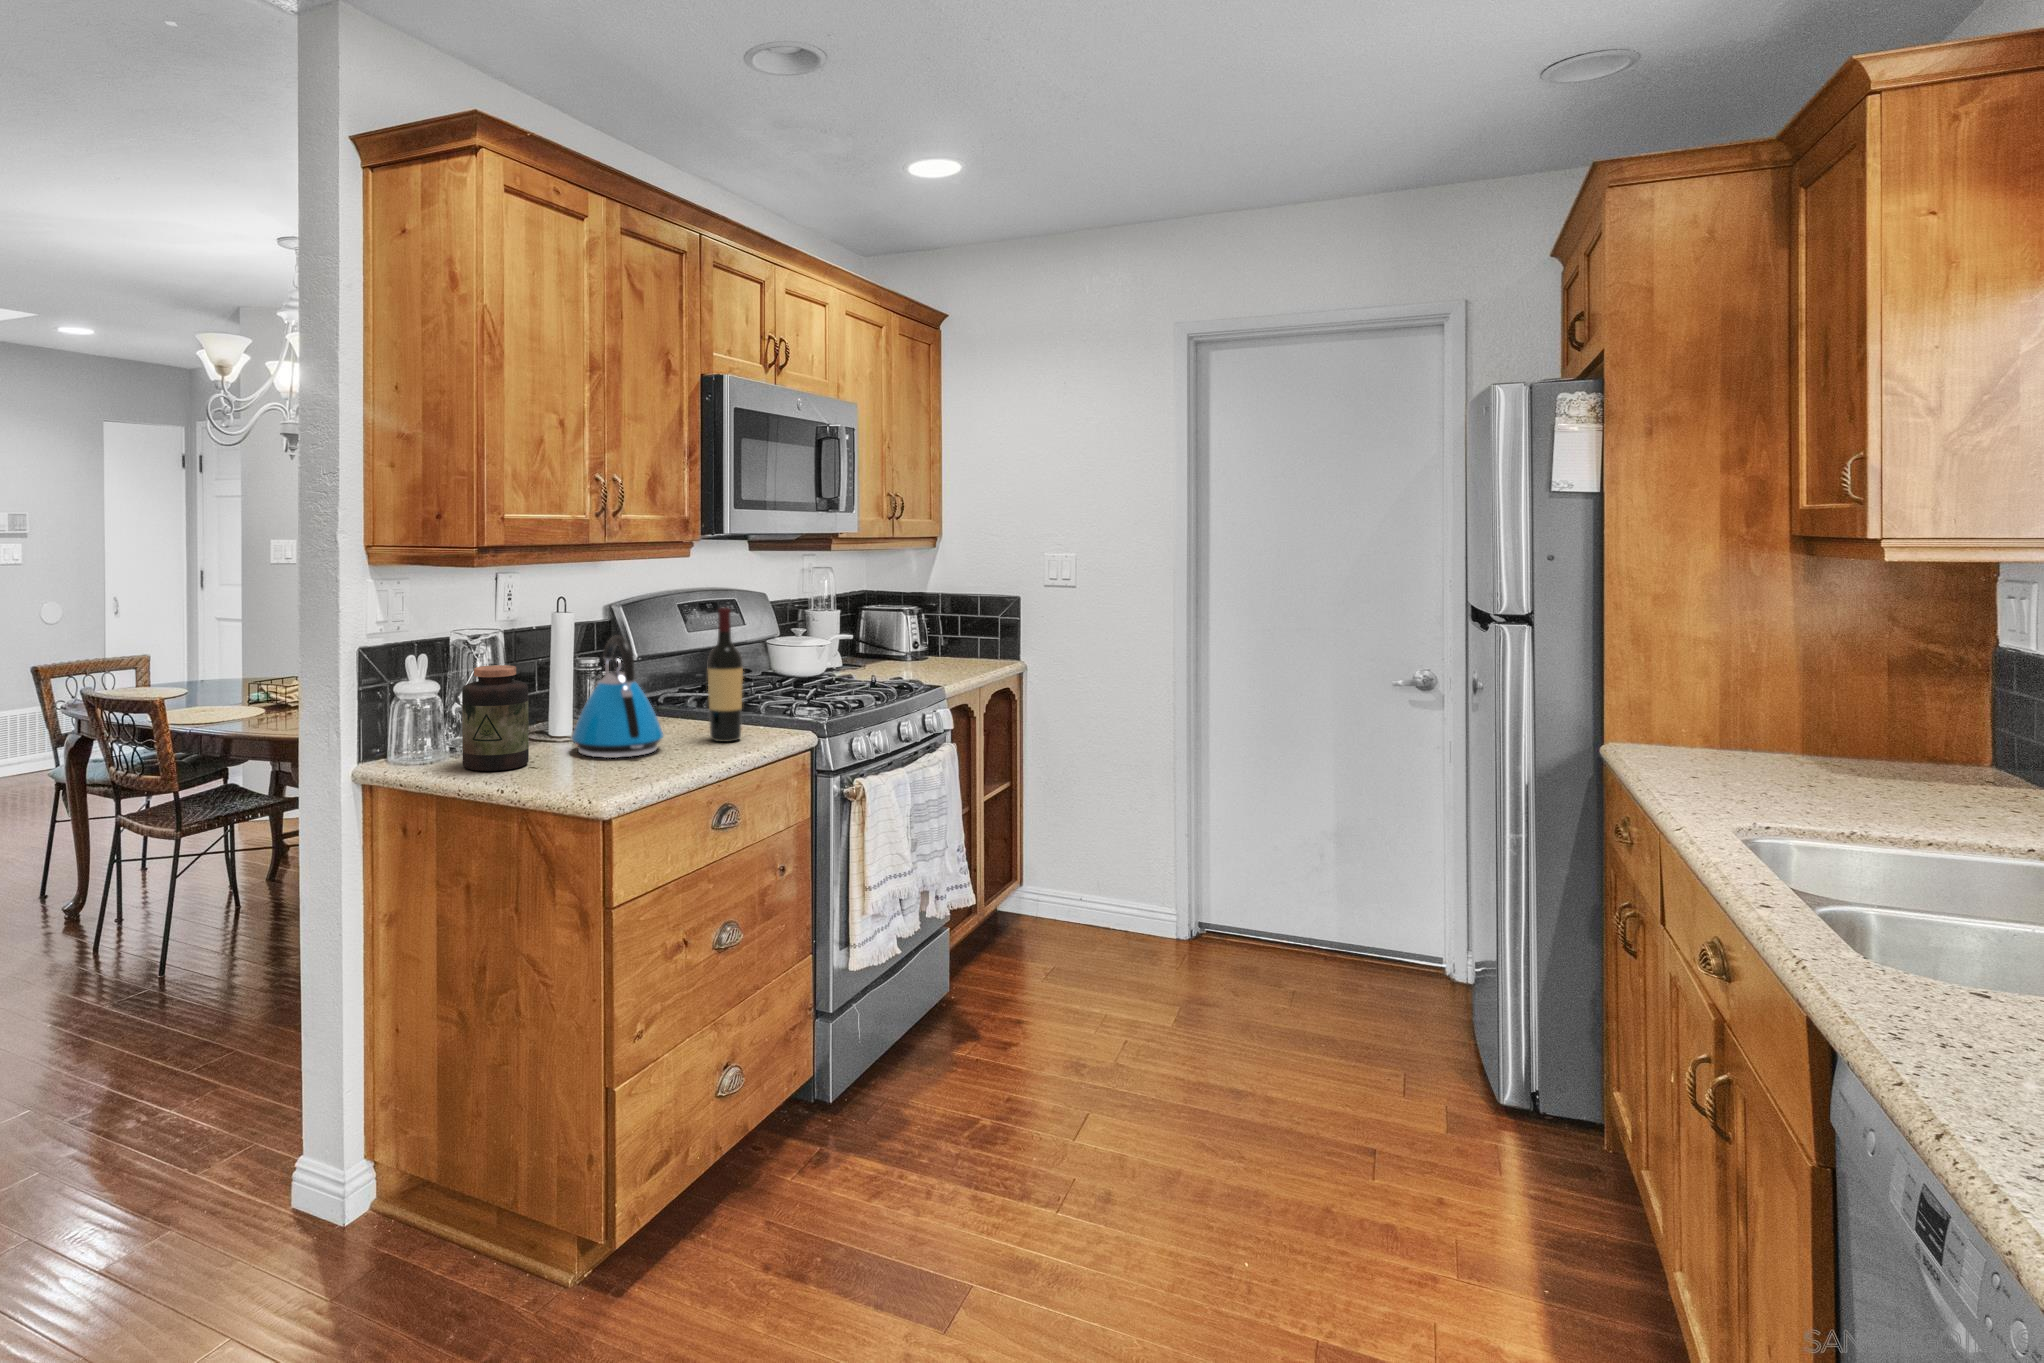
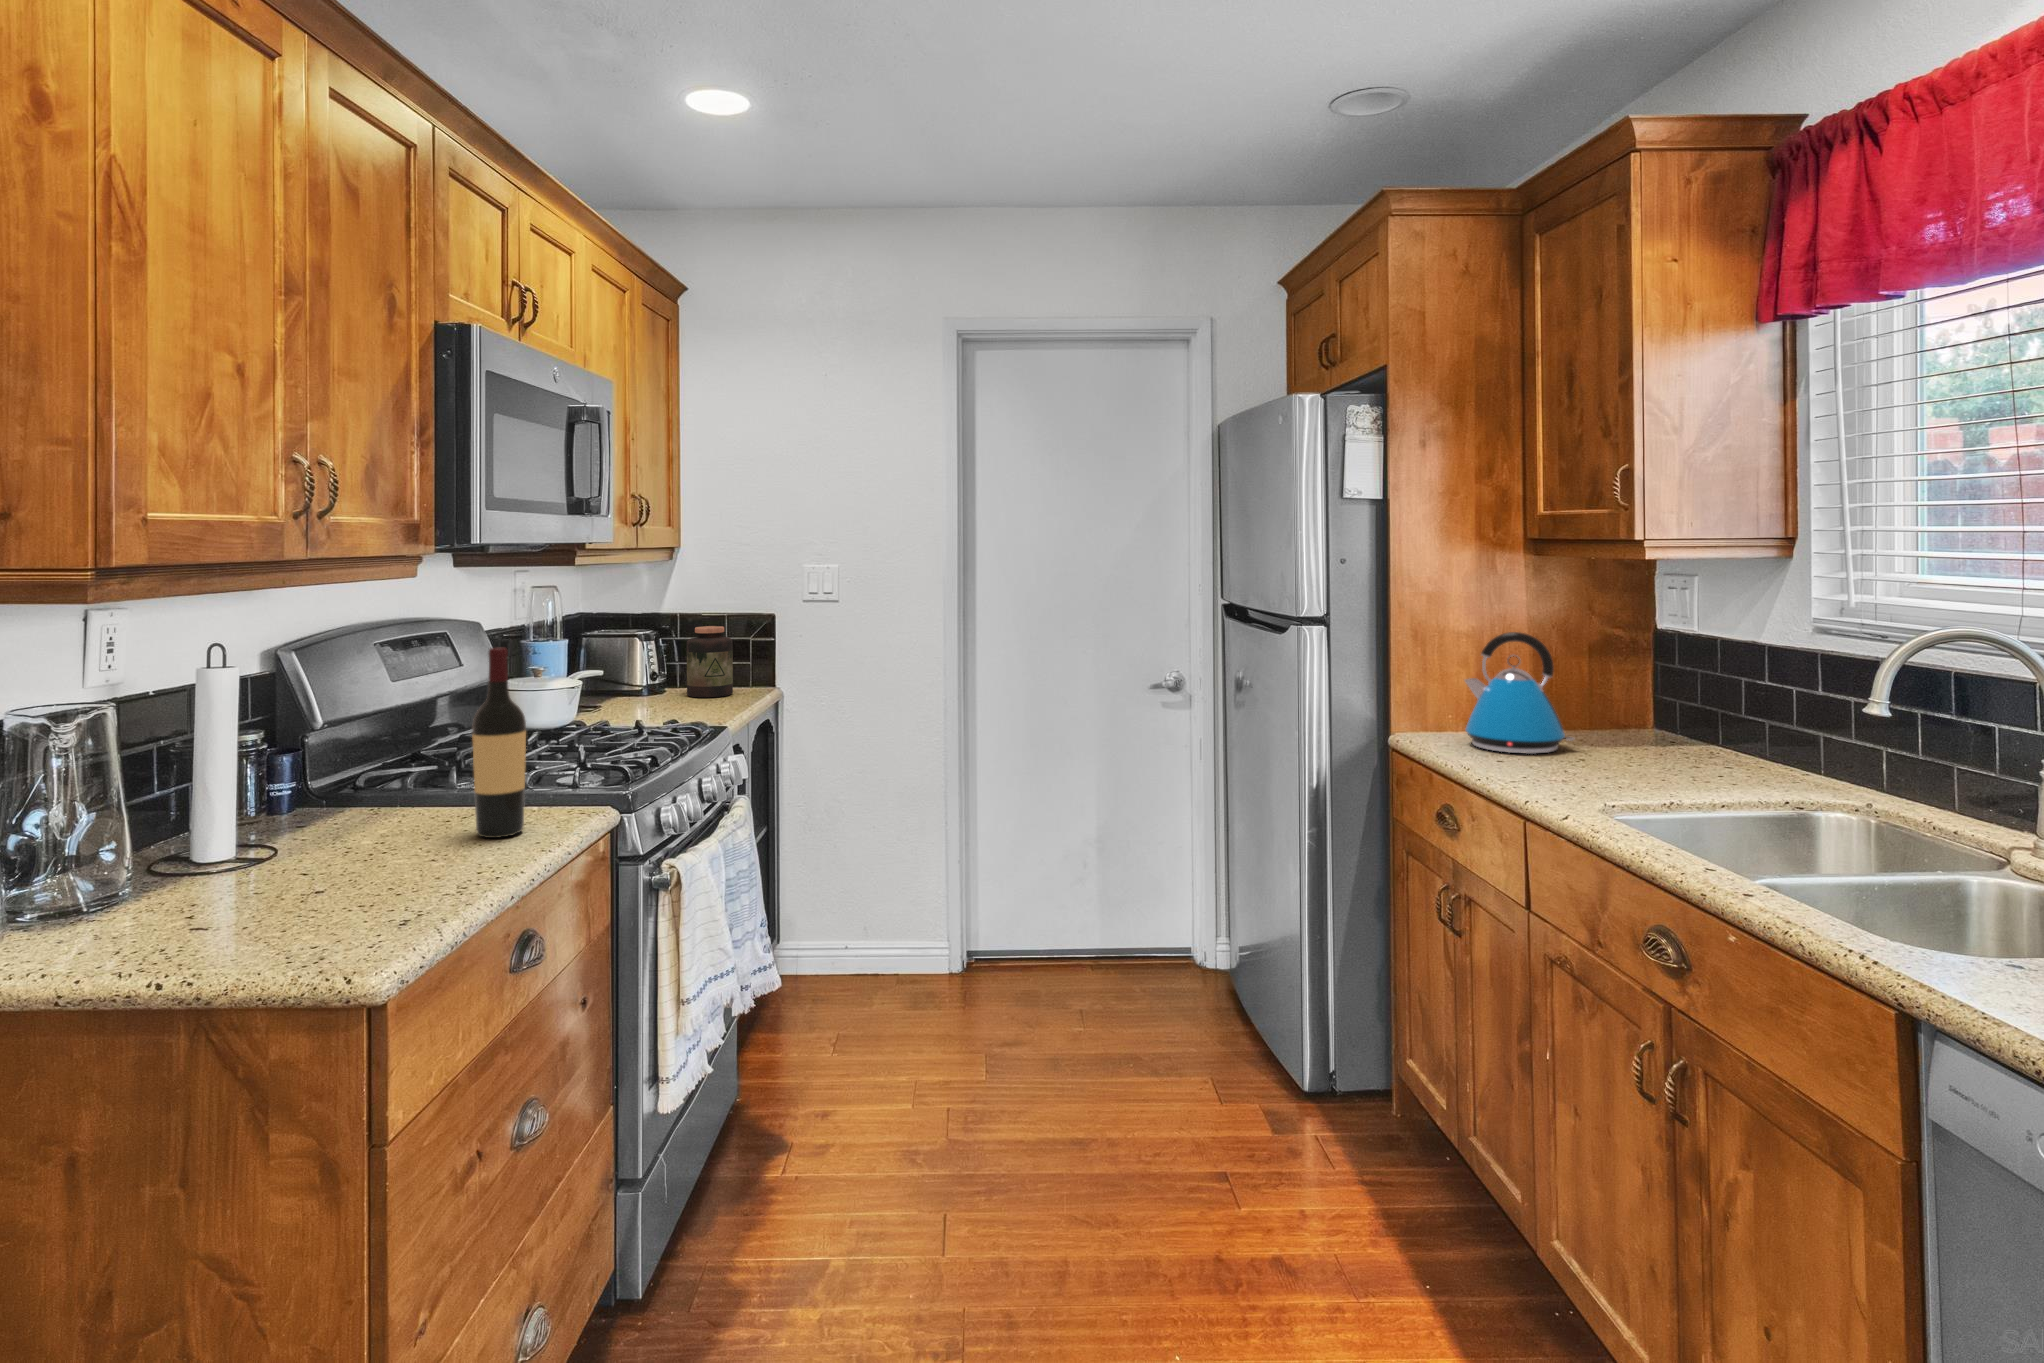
kettle: present [572,636,663,758] -> present [1465,632,1574,754]
jar: present [462,665,529,771] -> present [687,626,733,698]

